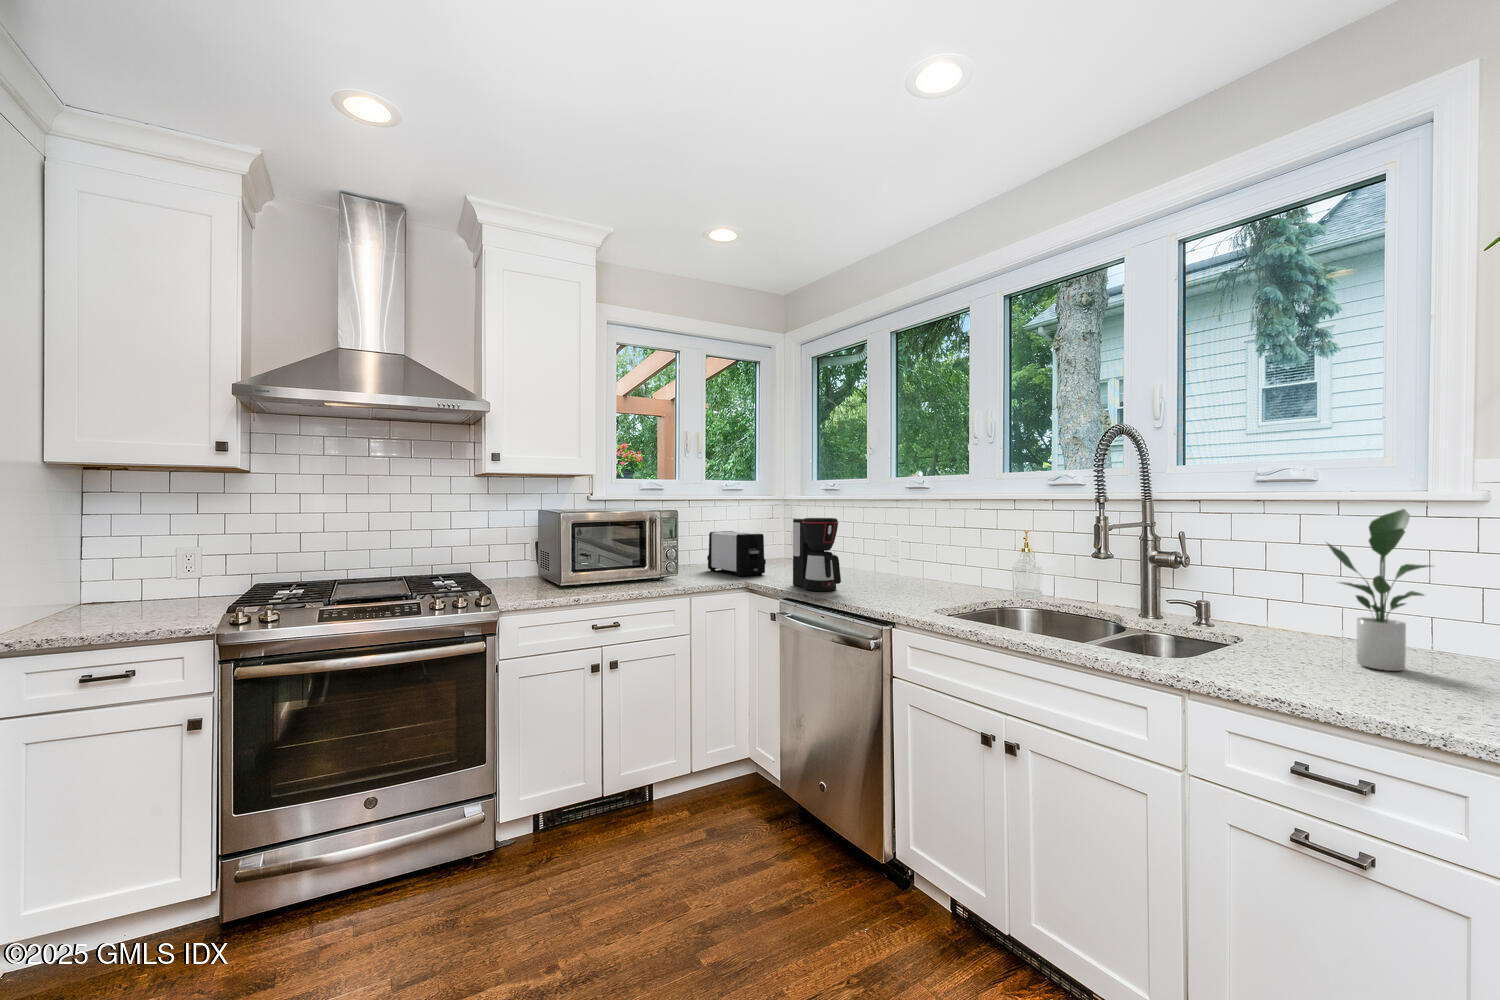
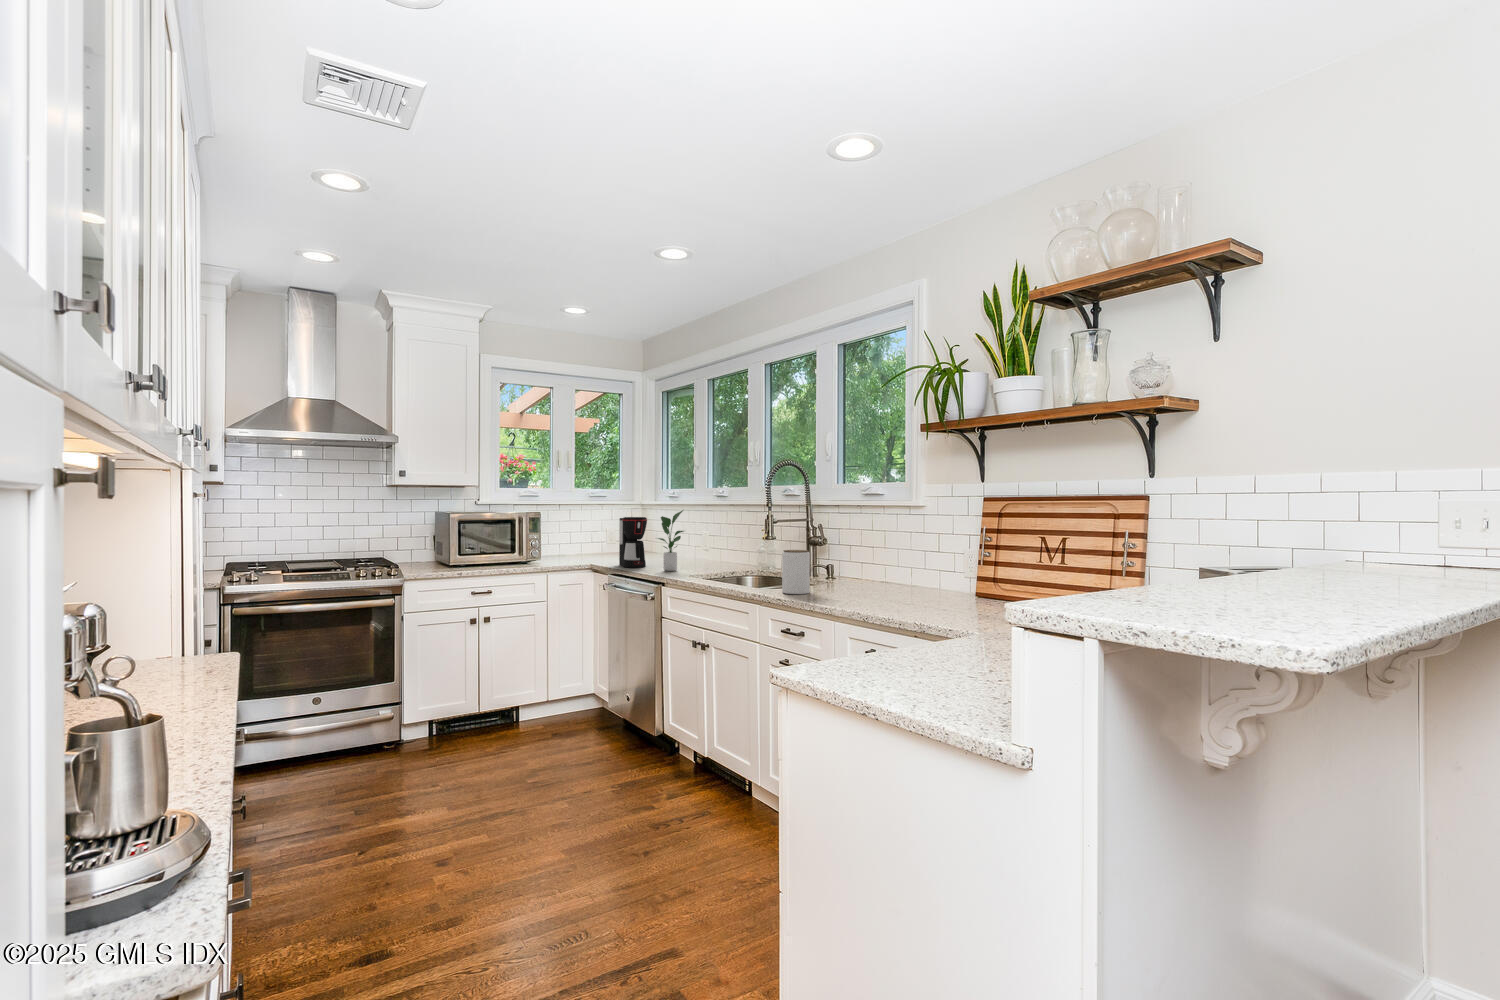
potted plant: present [1327,509,1431,671] -> present [657,510,684,571]
toaster: present [707,531,766,576] -> none [569,528,609,561]
jar: none [1236,588,1308,683] -> present [782,550,810,594]

